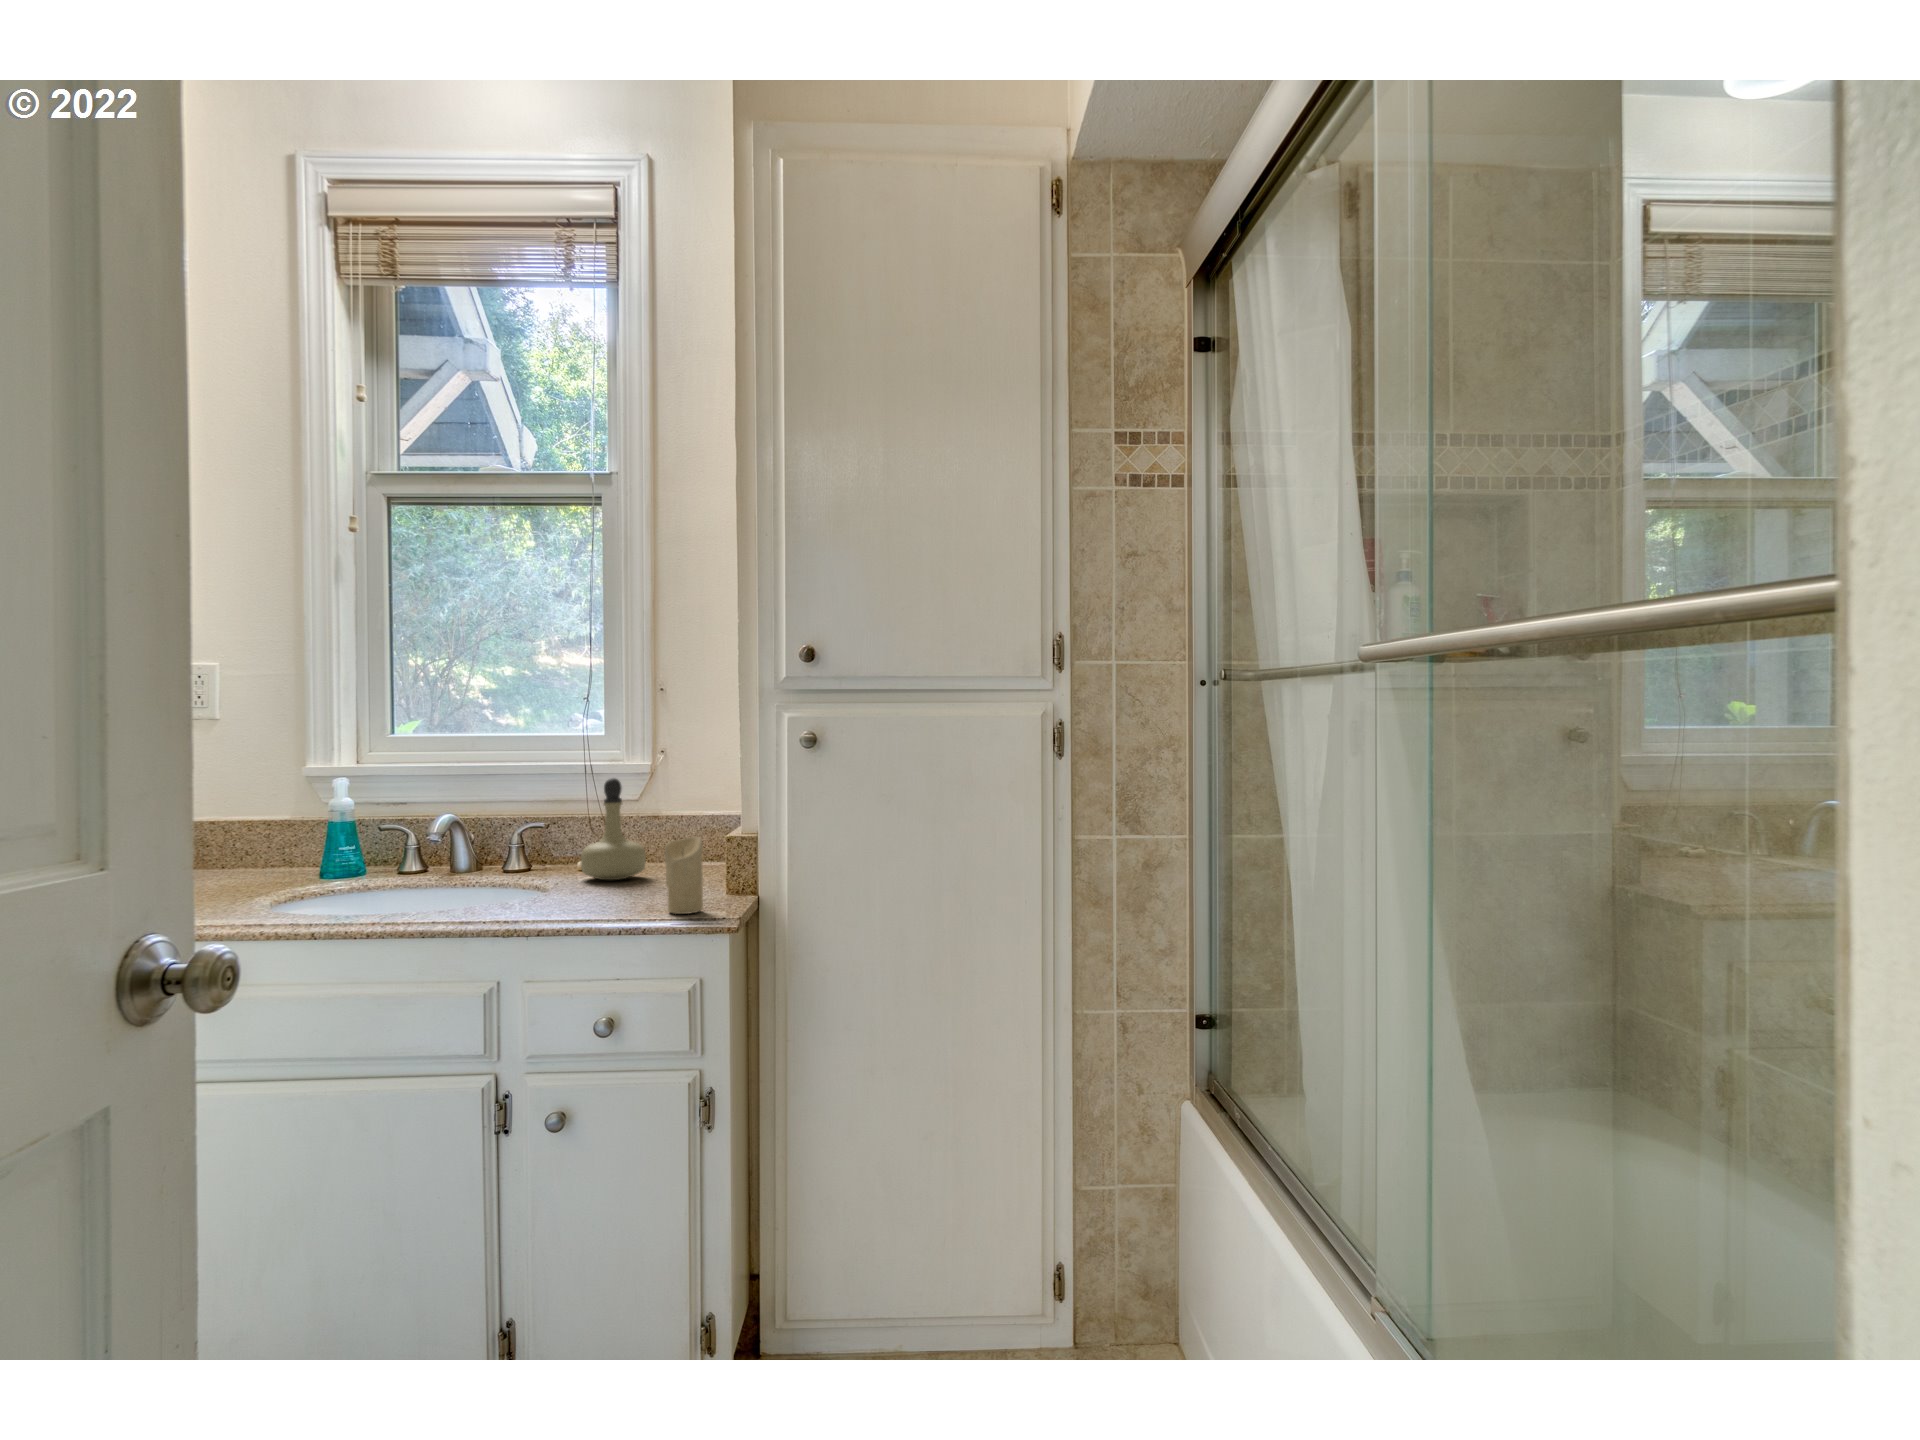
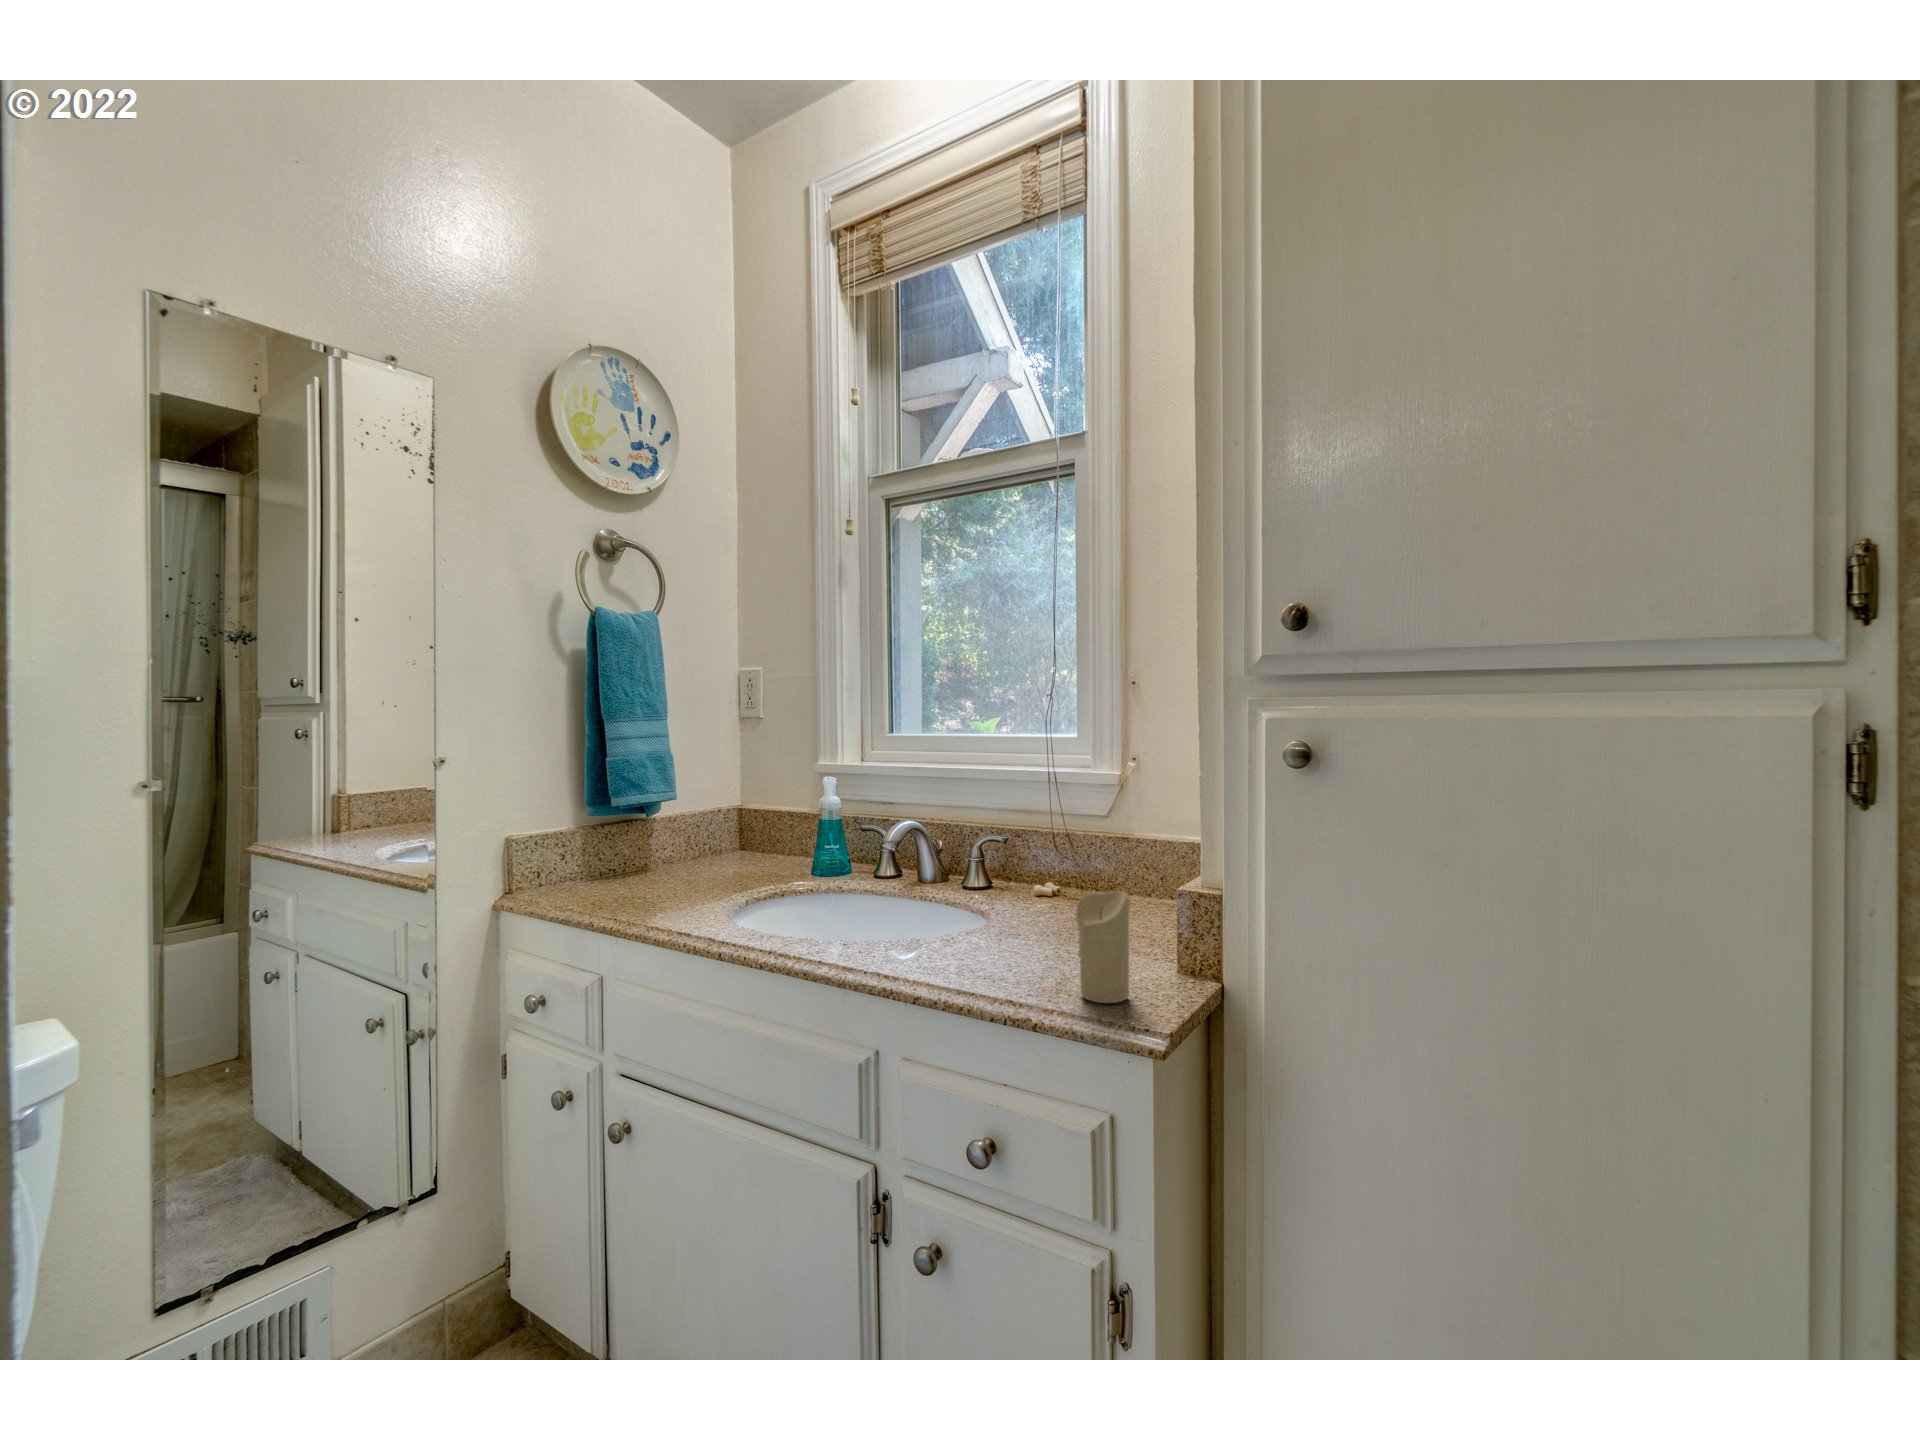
perfume bottle: present [581,778,646,880] -> none [1032,791,1107,914]

